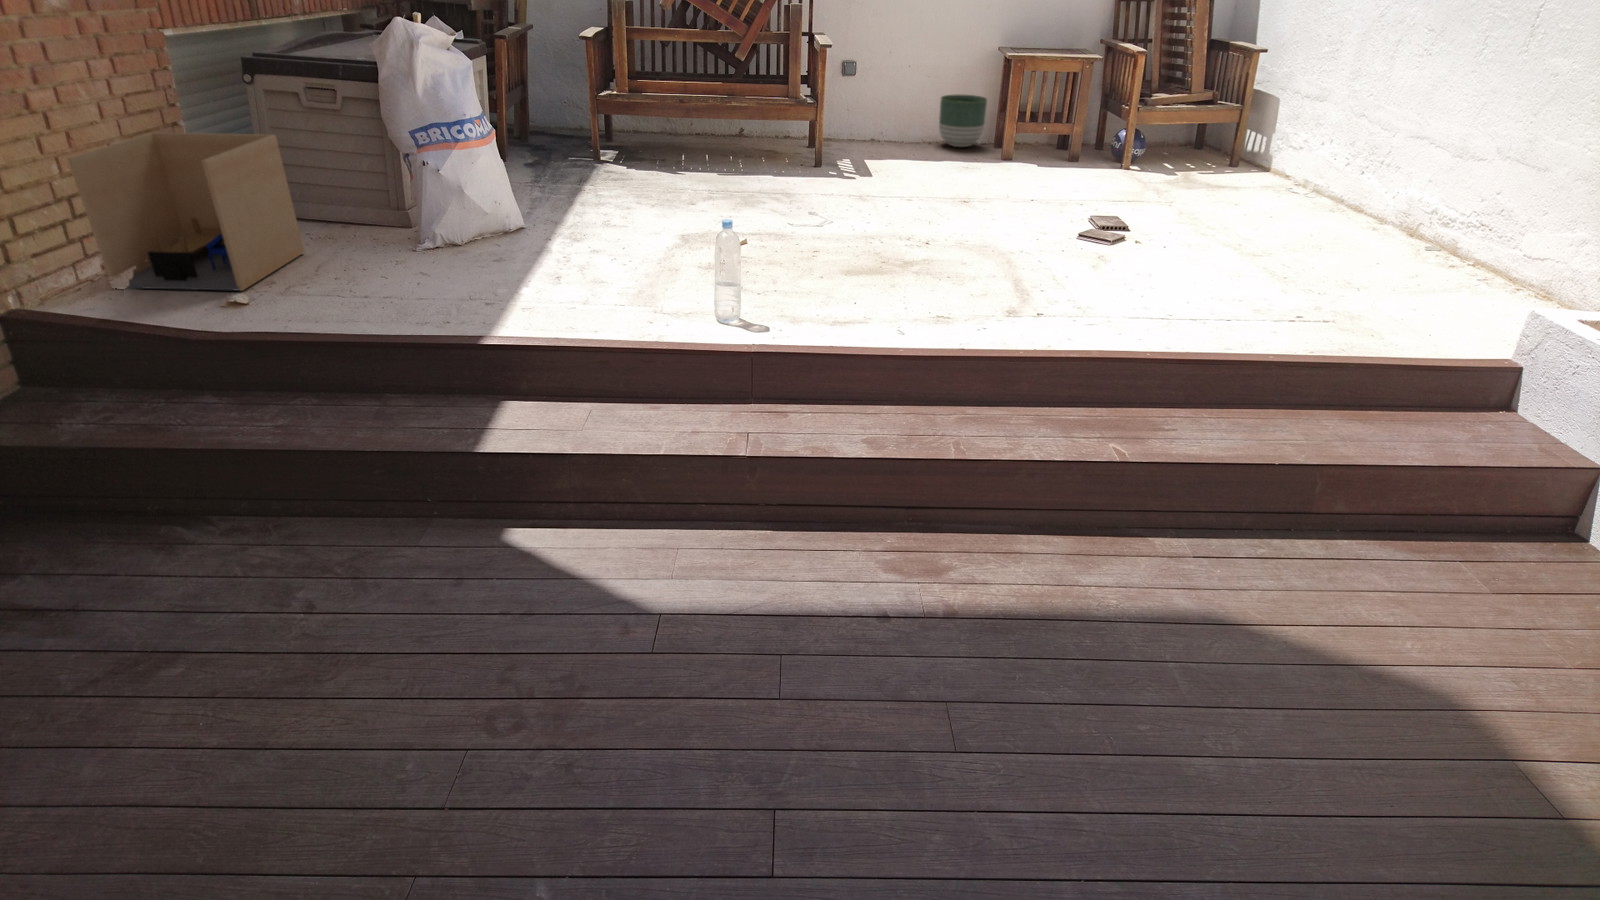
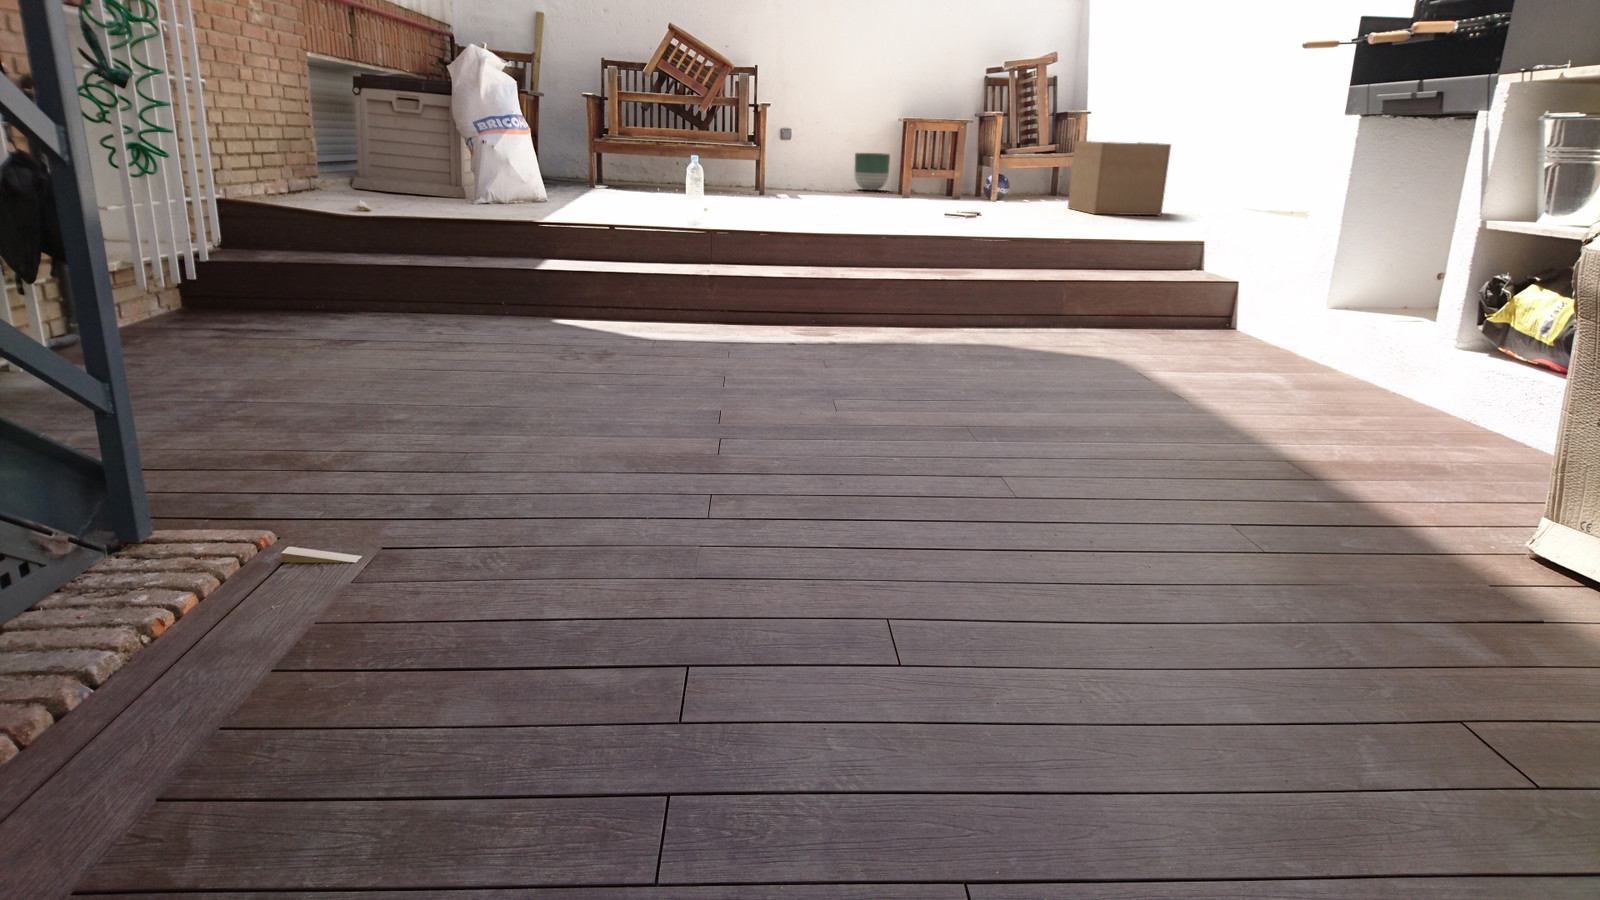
cardboard box: present [67,132,304,291] -> present [1068,141,1171,215]

